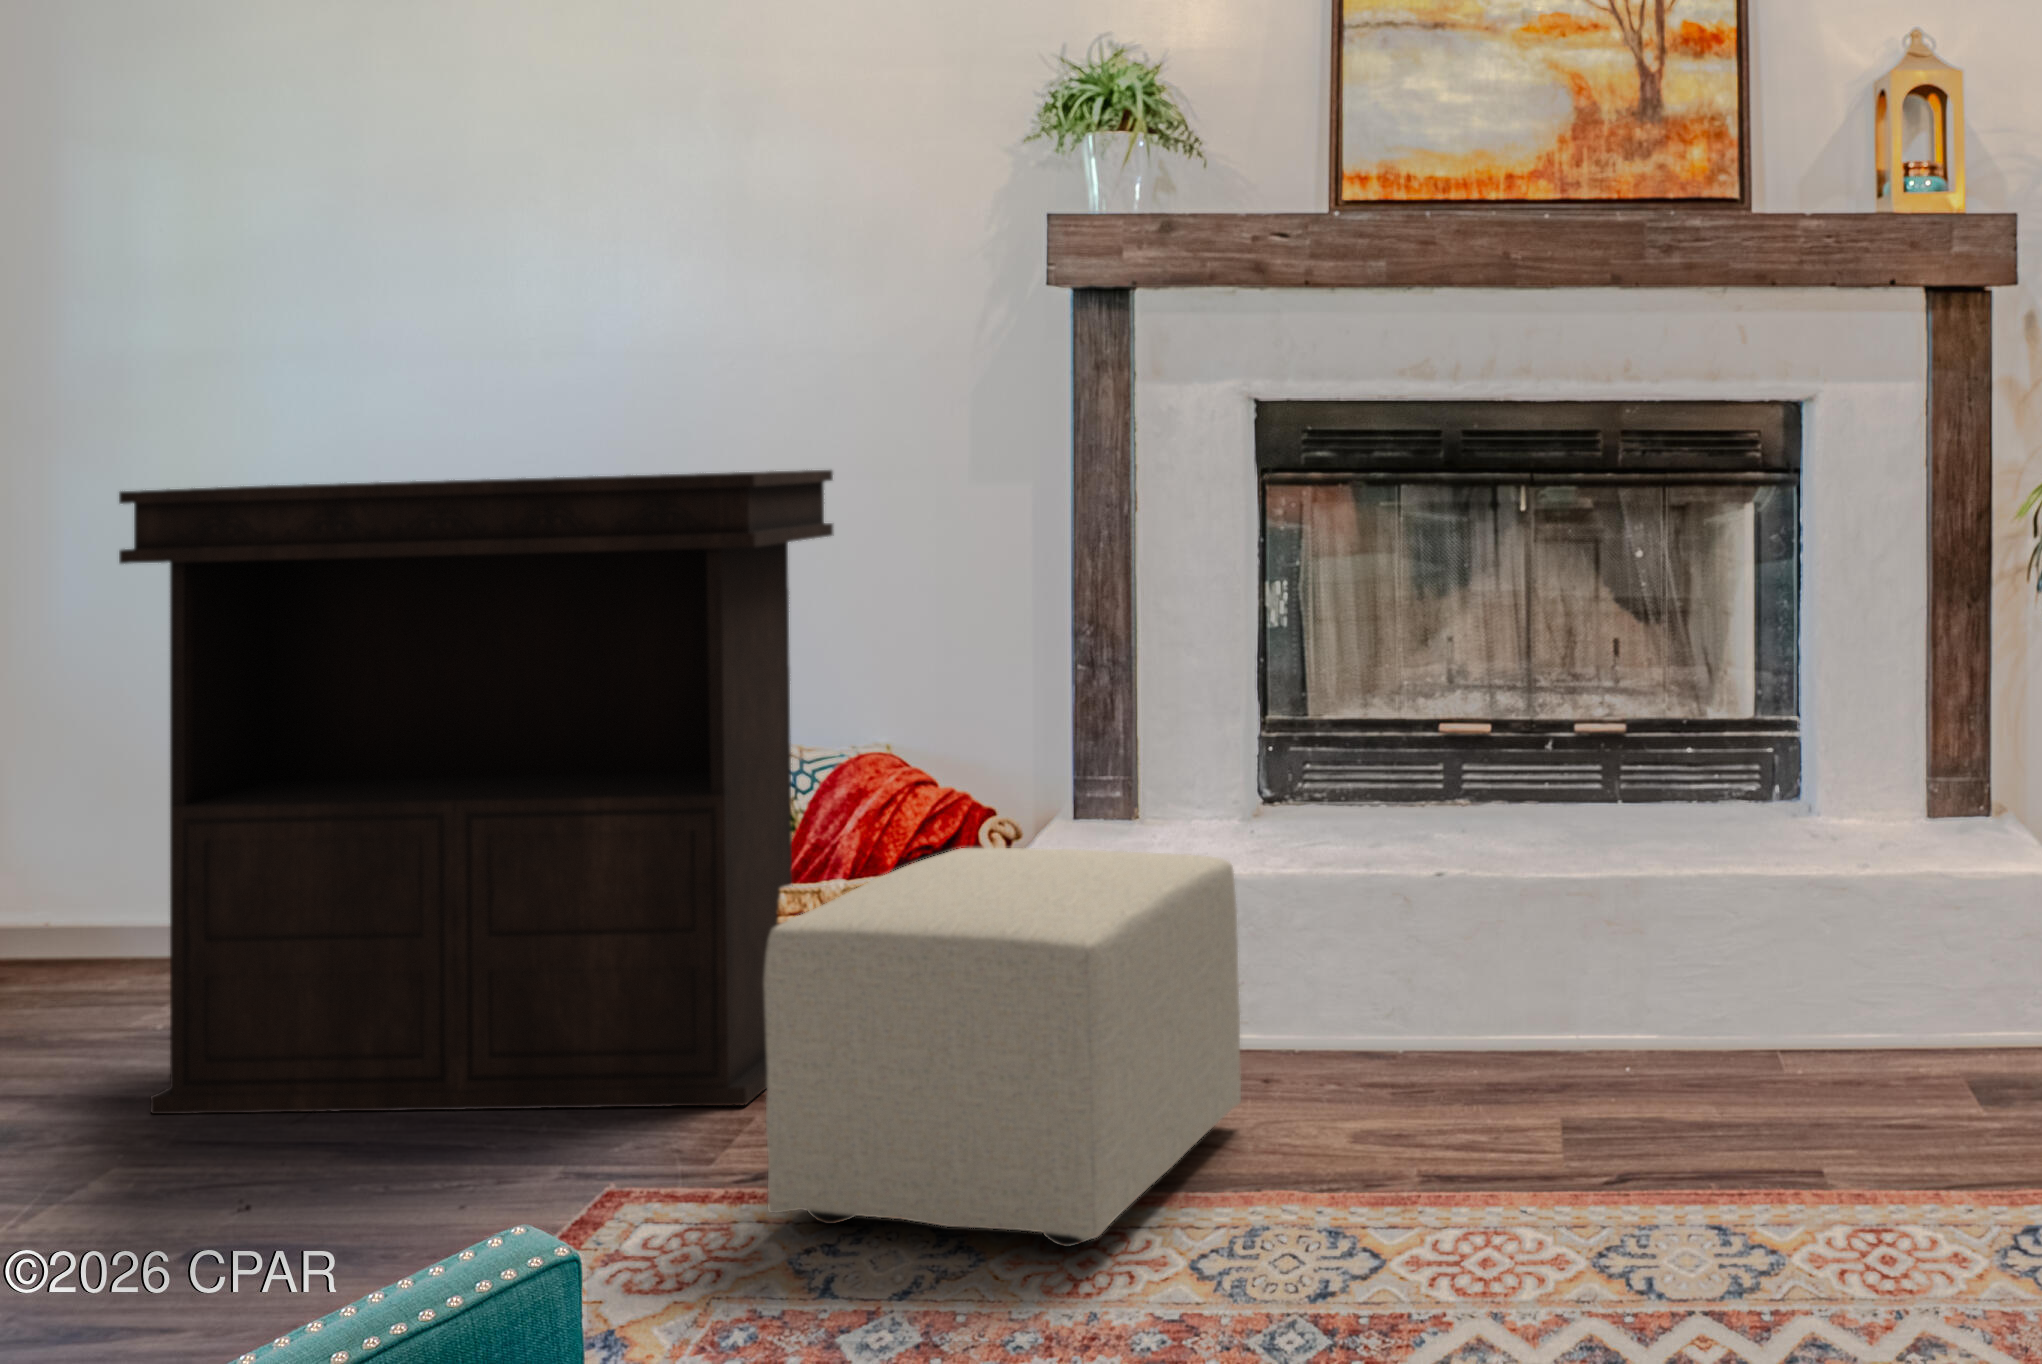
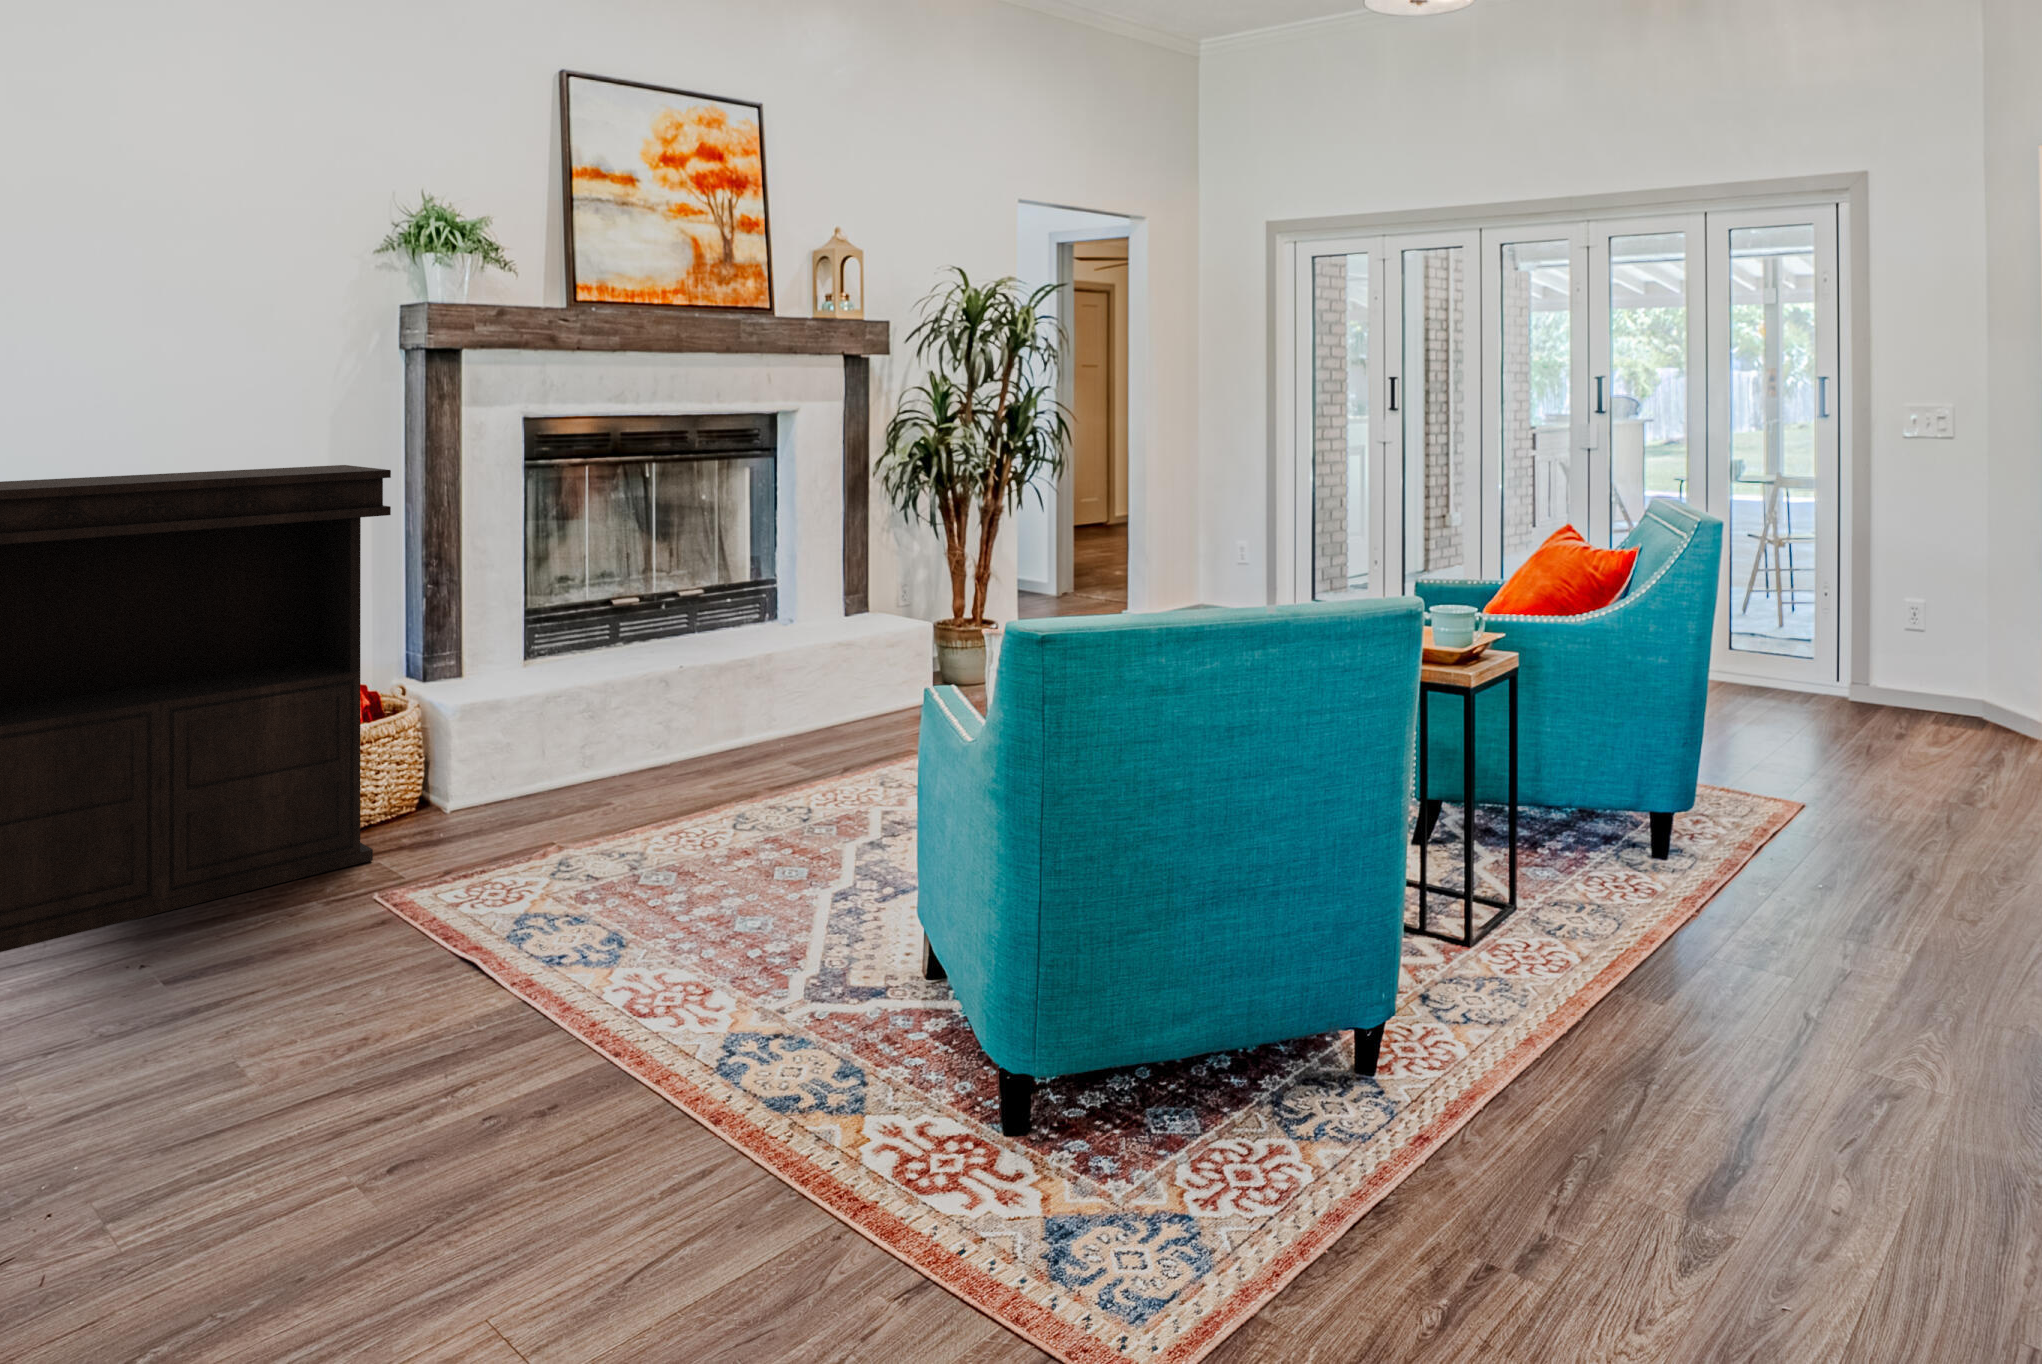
ottoman: present [764,848,1241,1247] -> none [502,663,733,869]

